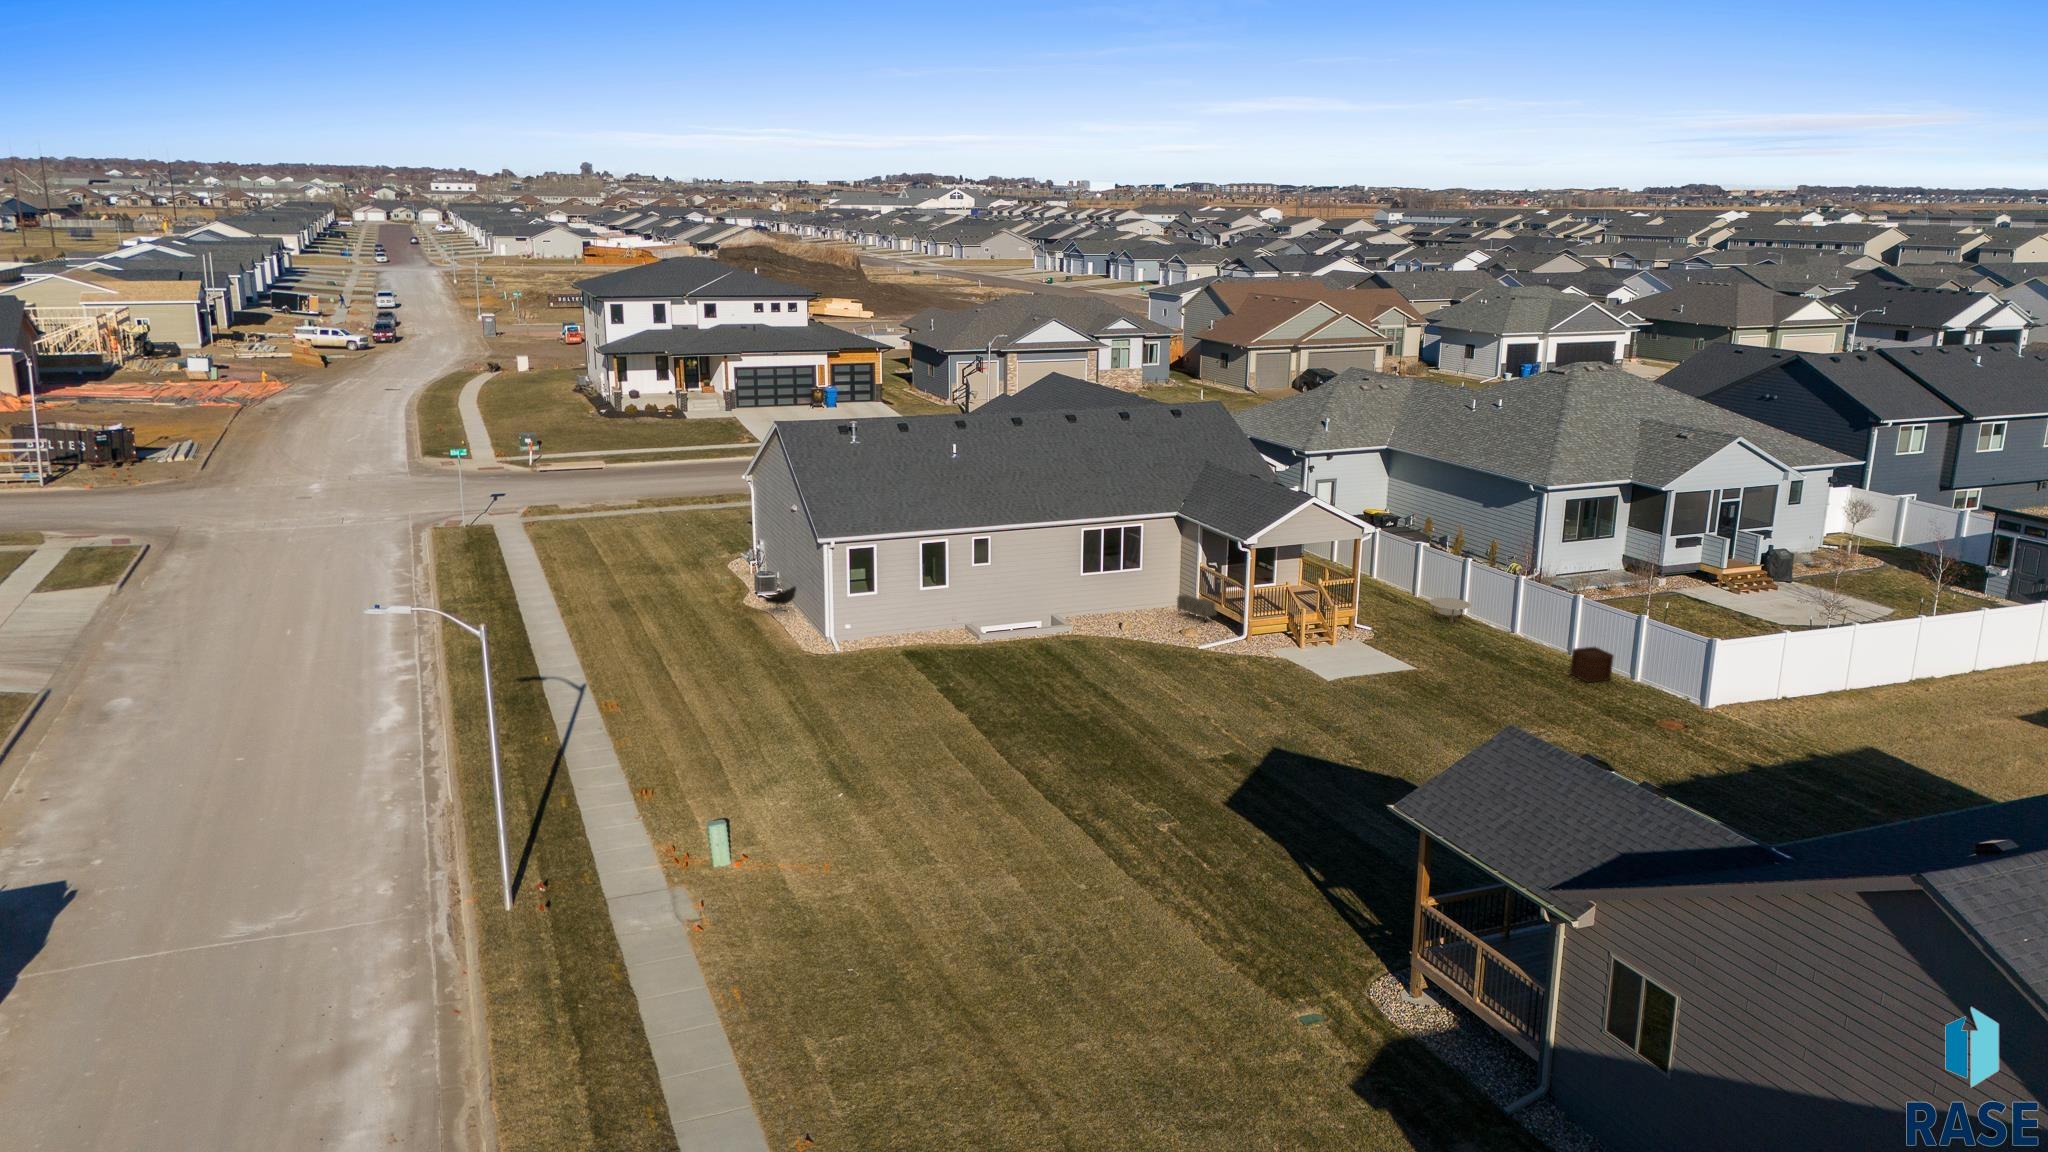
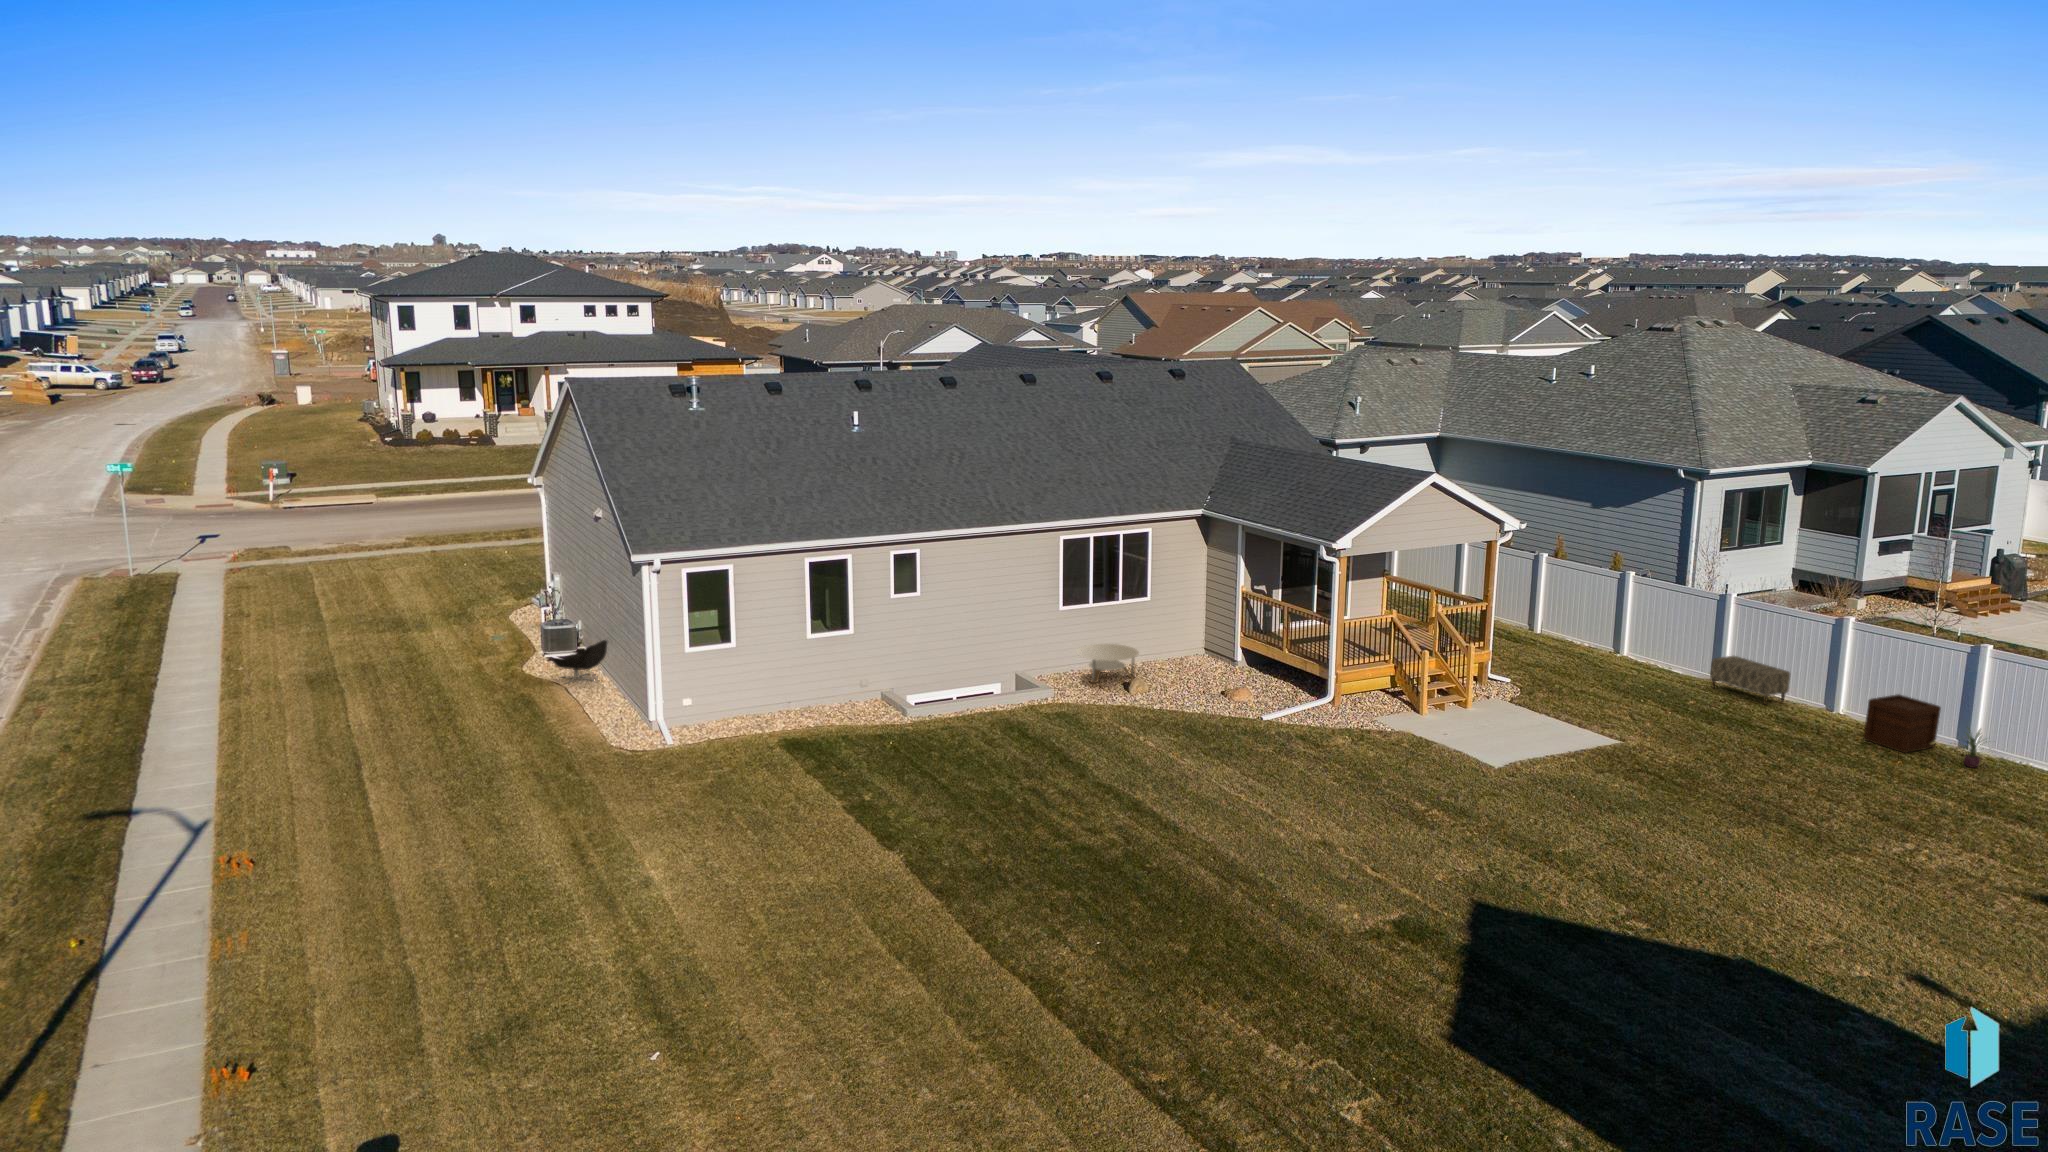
bench: present [1177,595,1217,621] -> present [1710,656,1790,705]
round table: present [1429,598,1471,624] -> present [1076,644,1139,683]
decorative plant: none [1610,667,1637,693] -> present [1956,730,1981,768]

